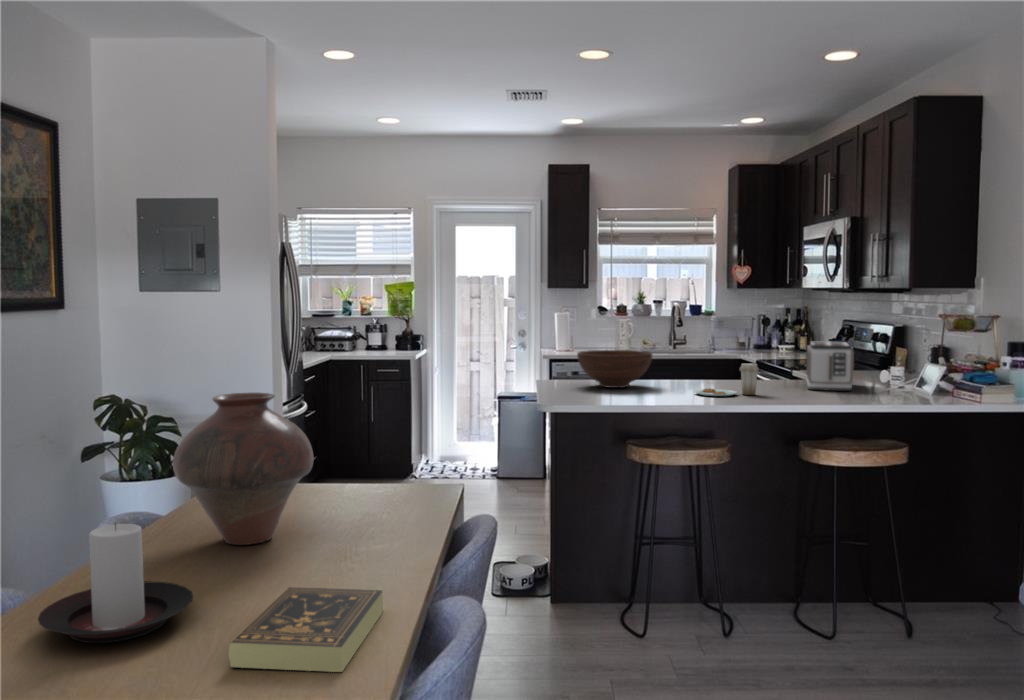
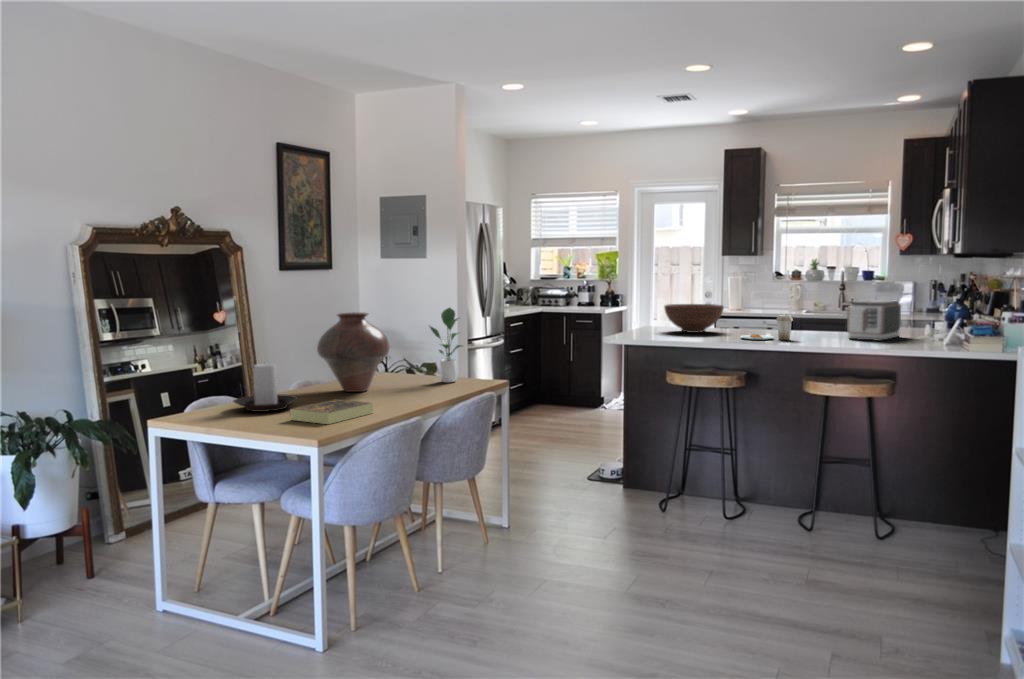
potted plant: none [353,373,412,501] -> present [430,308,462,383]

